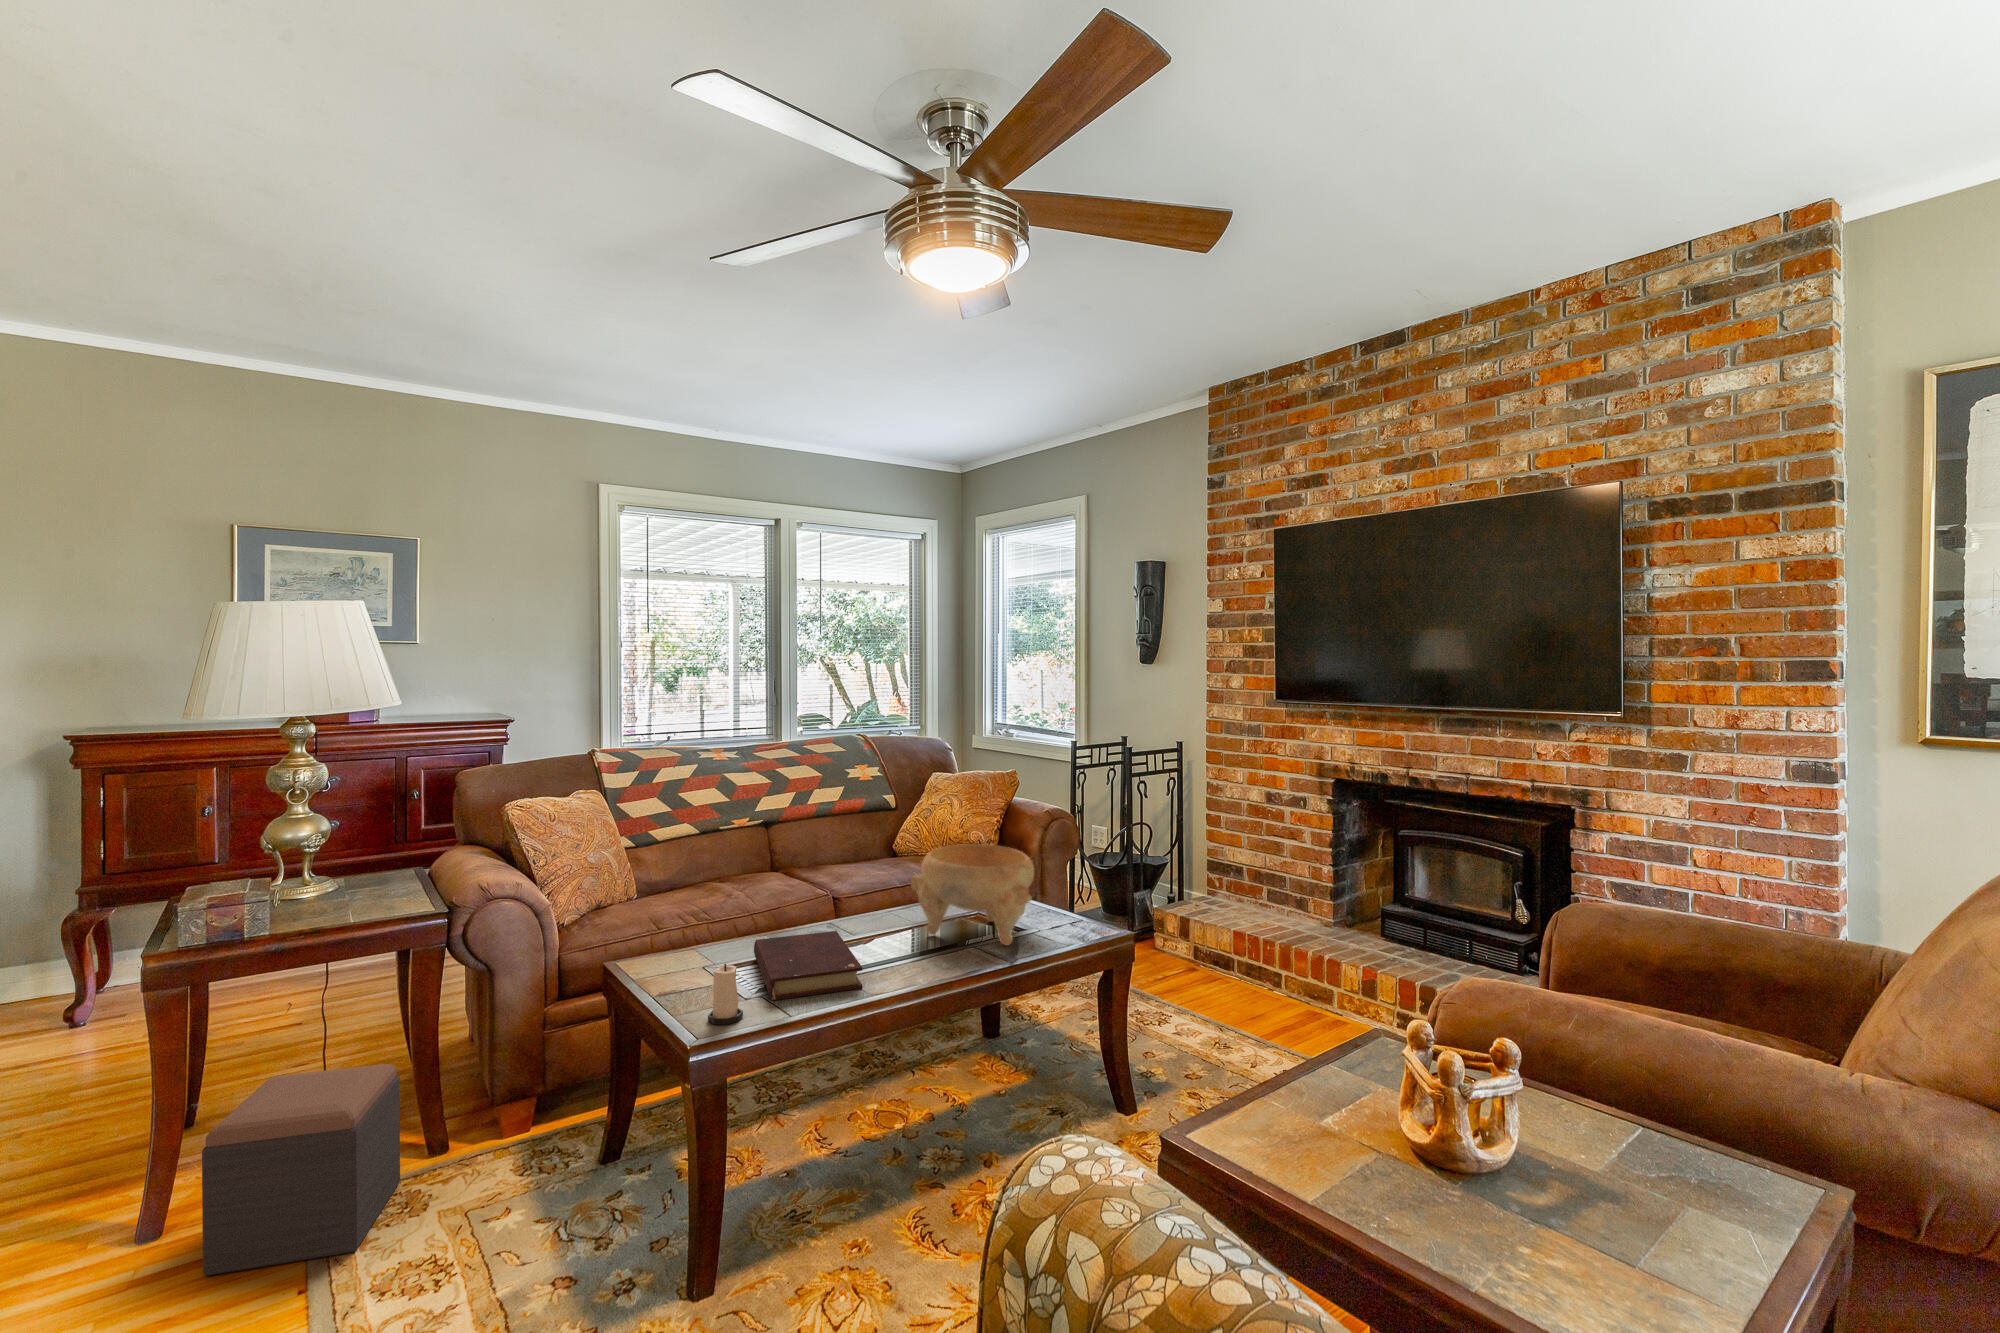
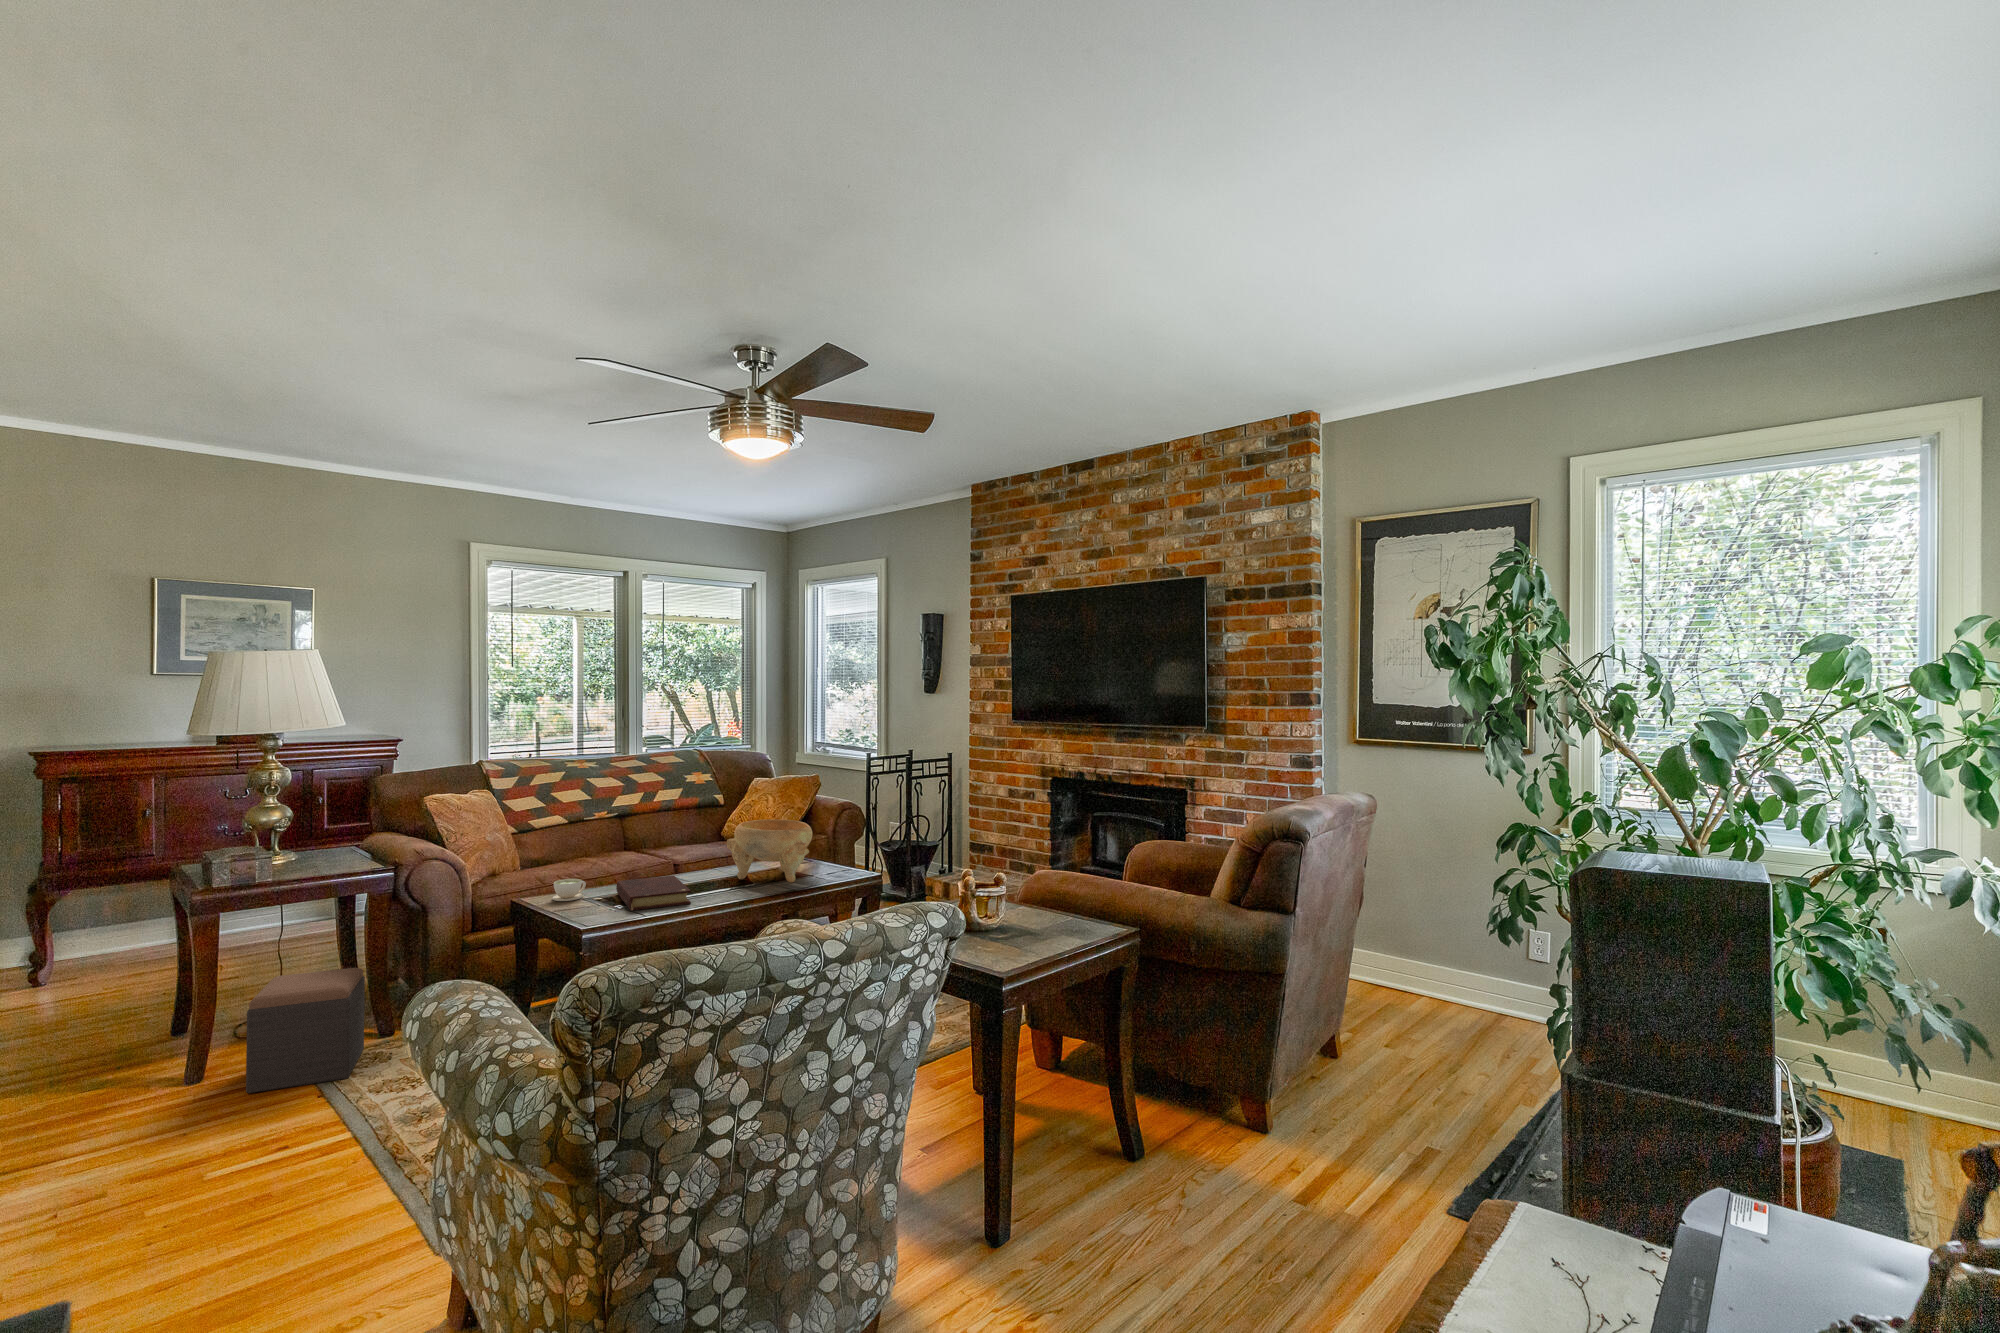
coffee cup: none [662,934,711,972] -> present [552,879,586,901]
candle: present [708,964,743,1025] -> none [590,884,612,921]

